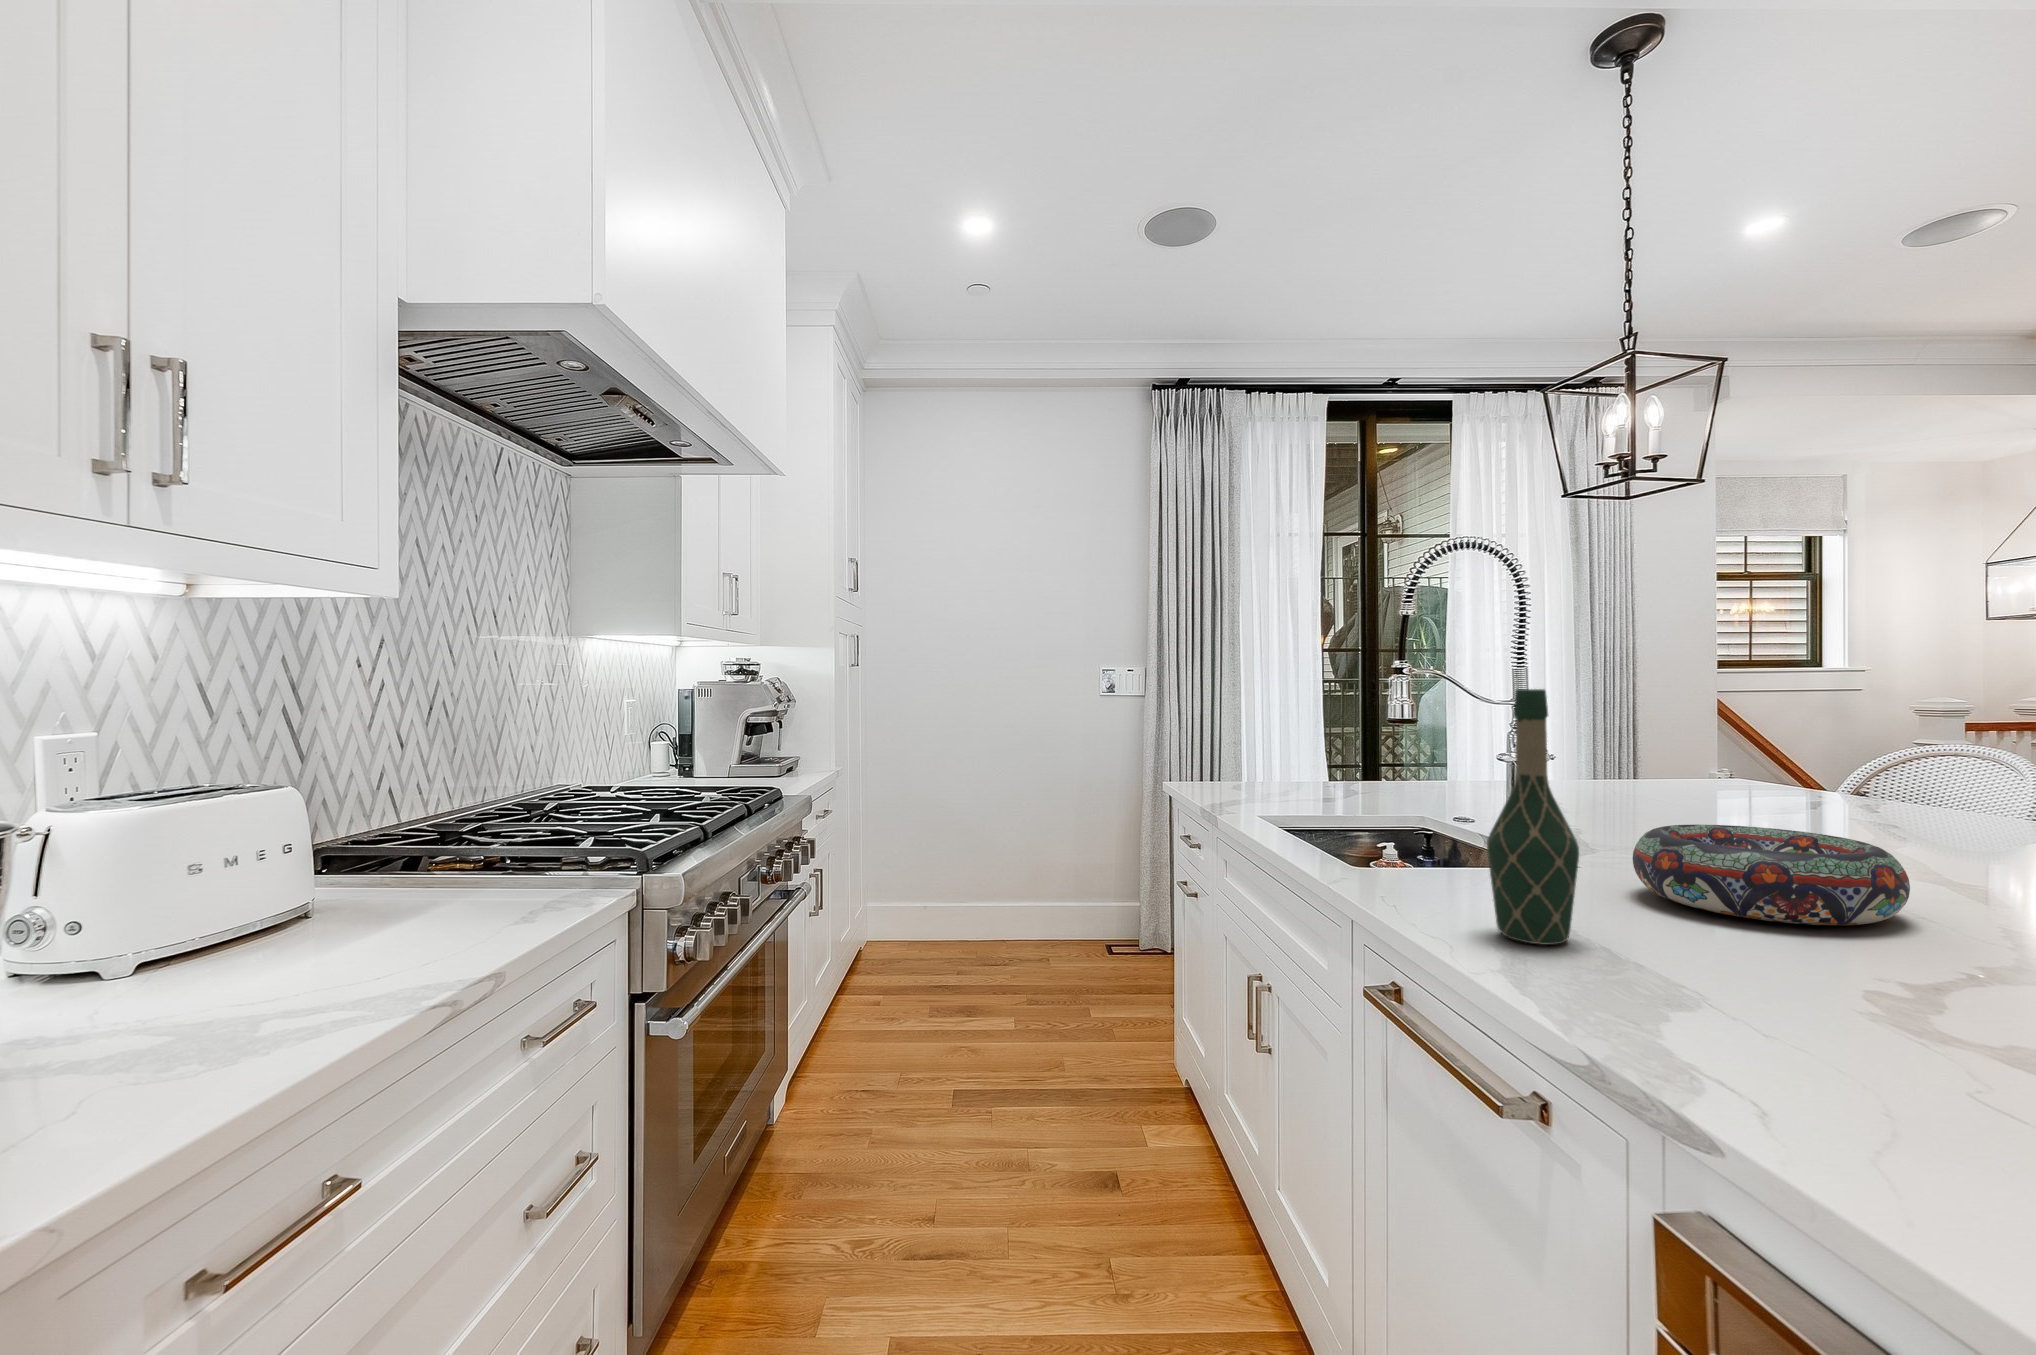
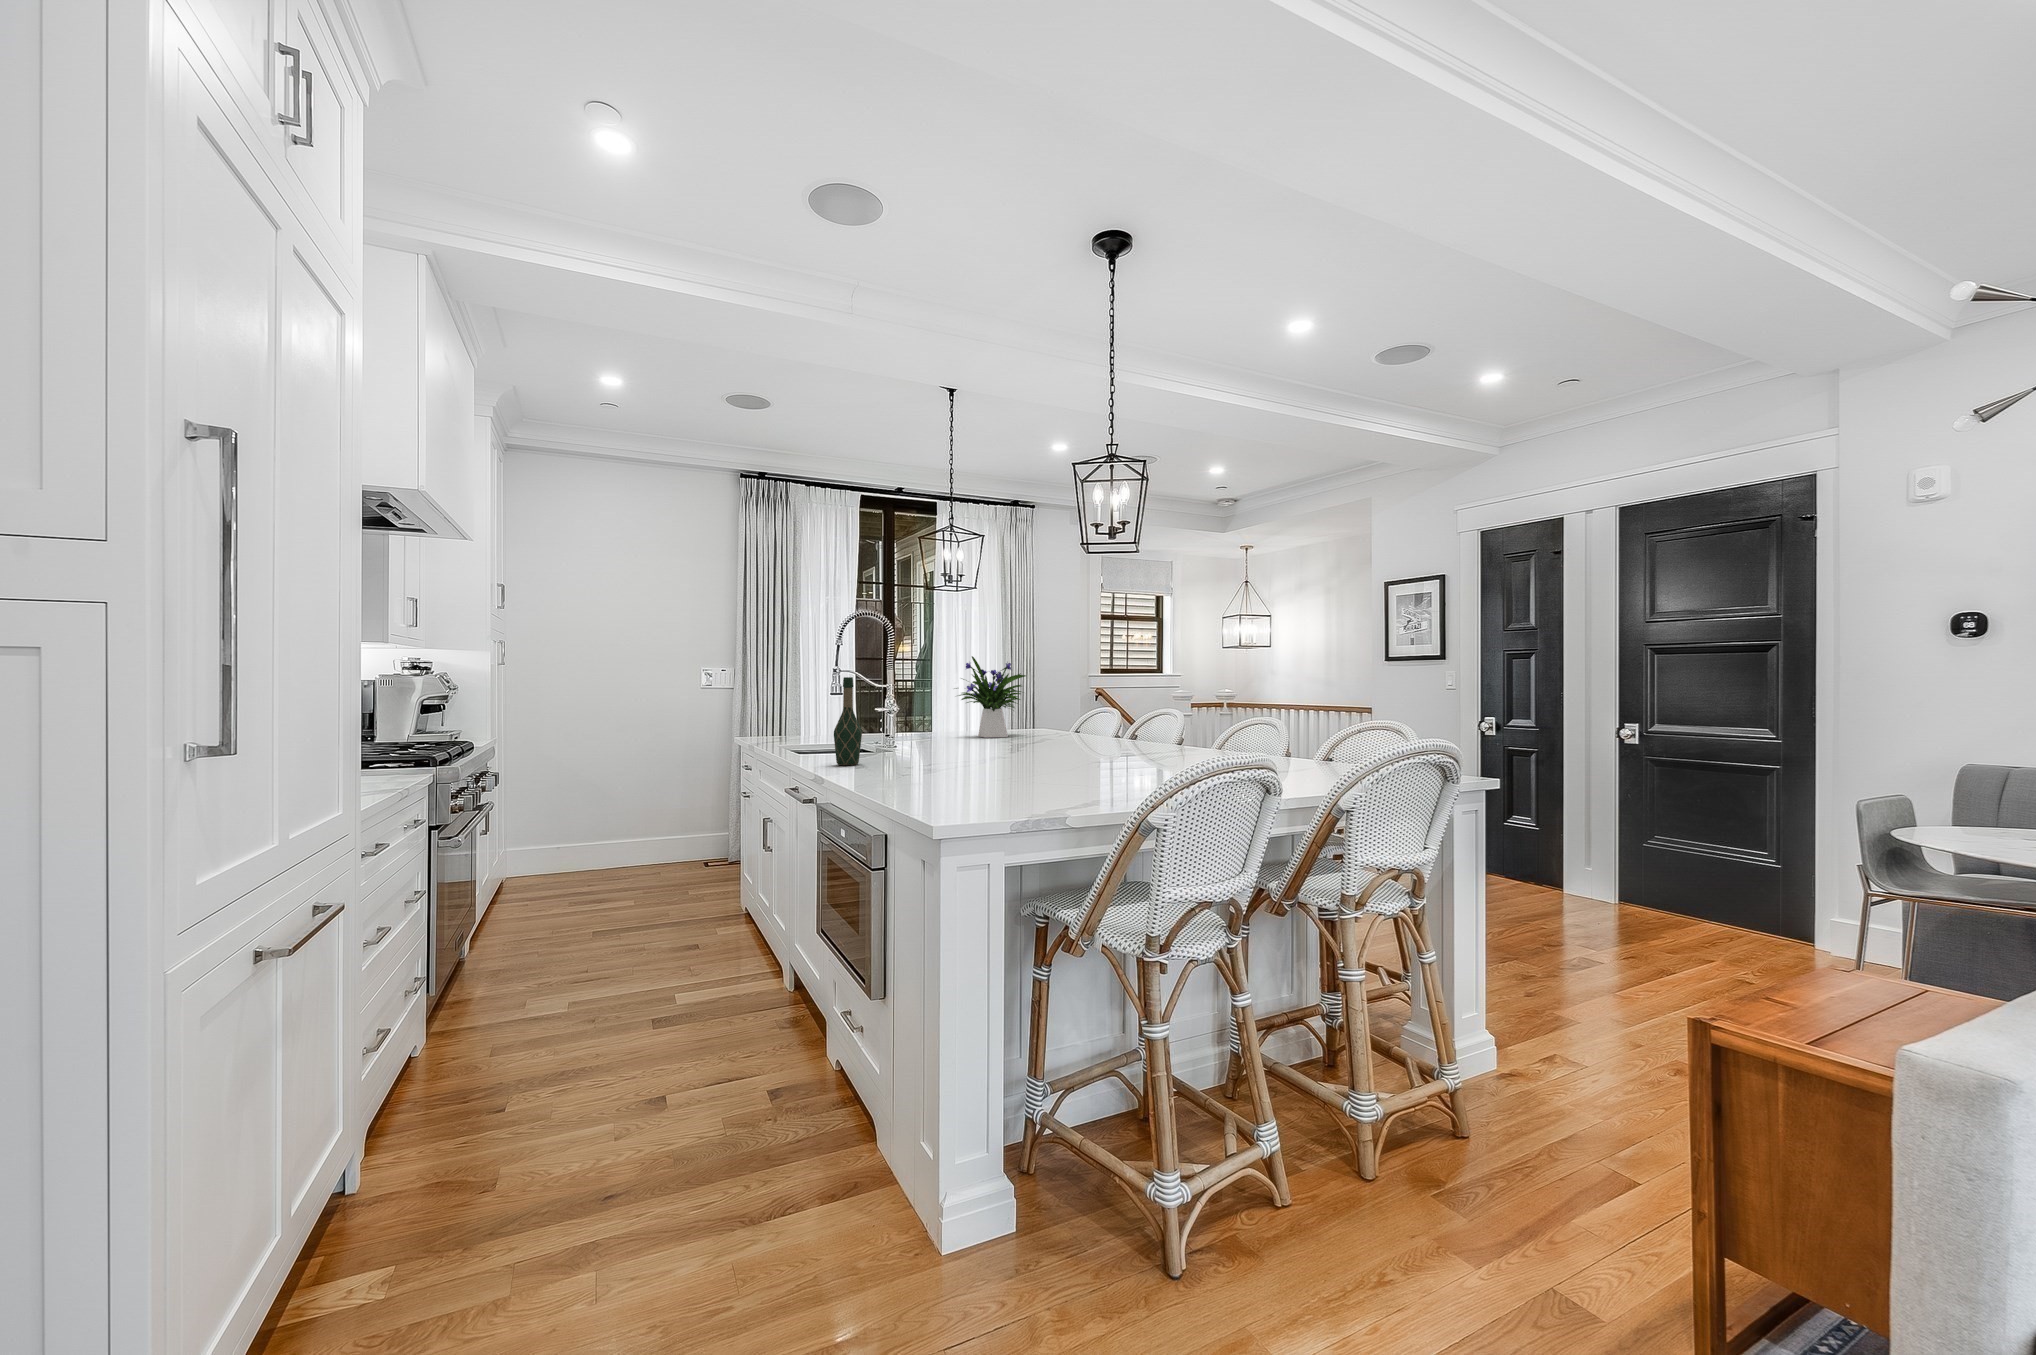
flower arrangement: none [1610,633,1826,814] -> present [956,656,1026,738]
decorative bowl: present [1633,825,1910,925] -> none [901,730,975,757]

